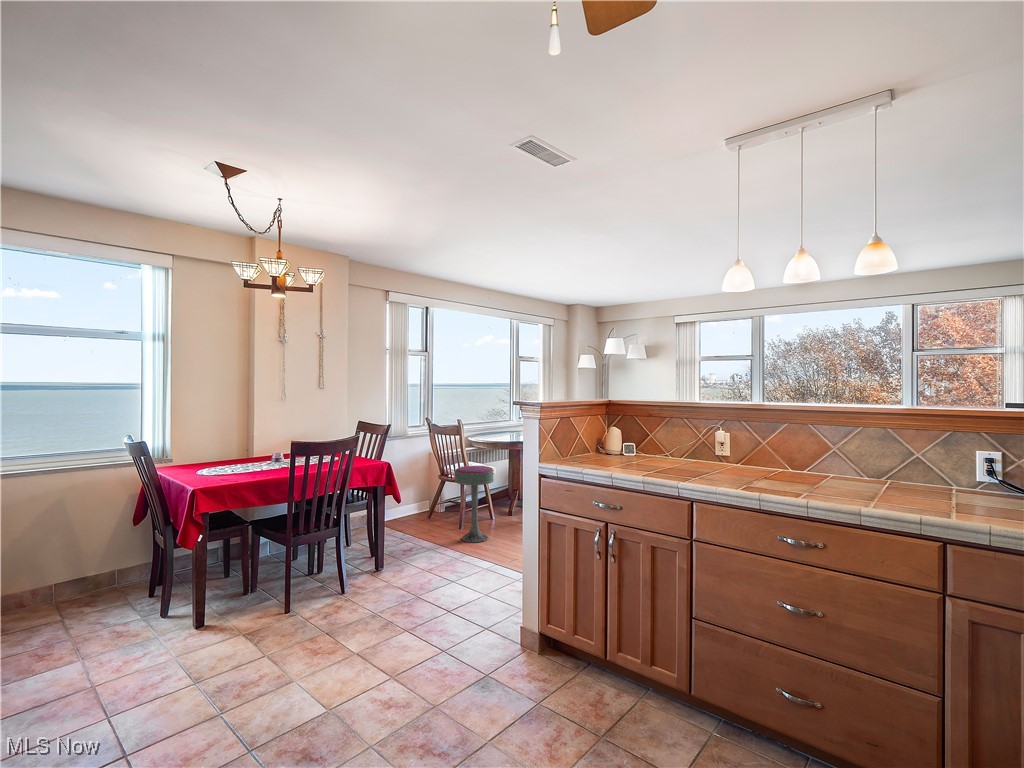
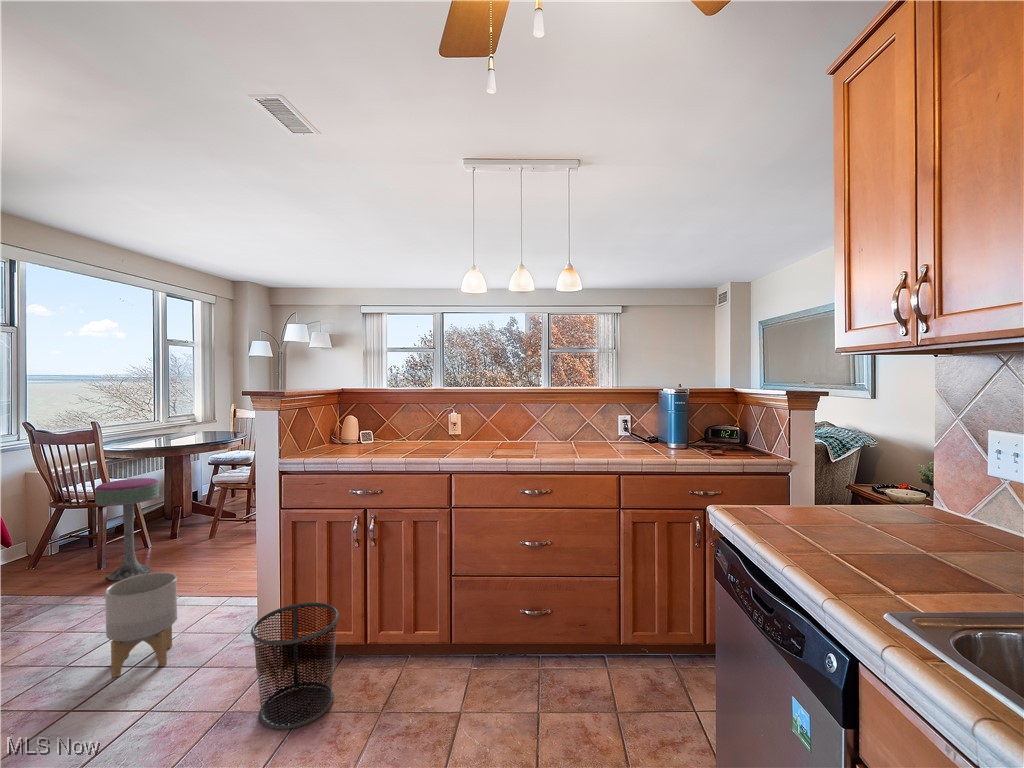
planter: none [435,541,479,617] -> present [105,572,177,678]
waste bin: none [502,597,576,711] -> present [251,602,339,729]

